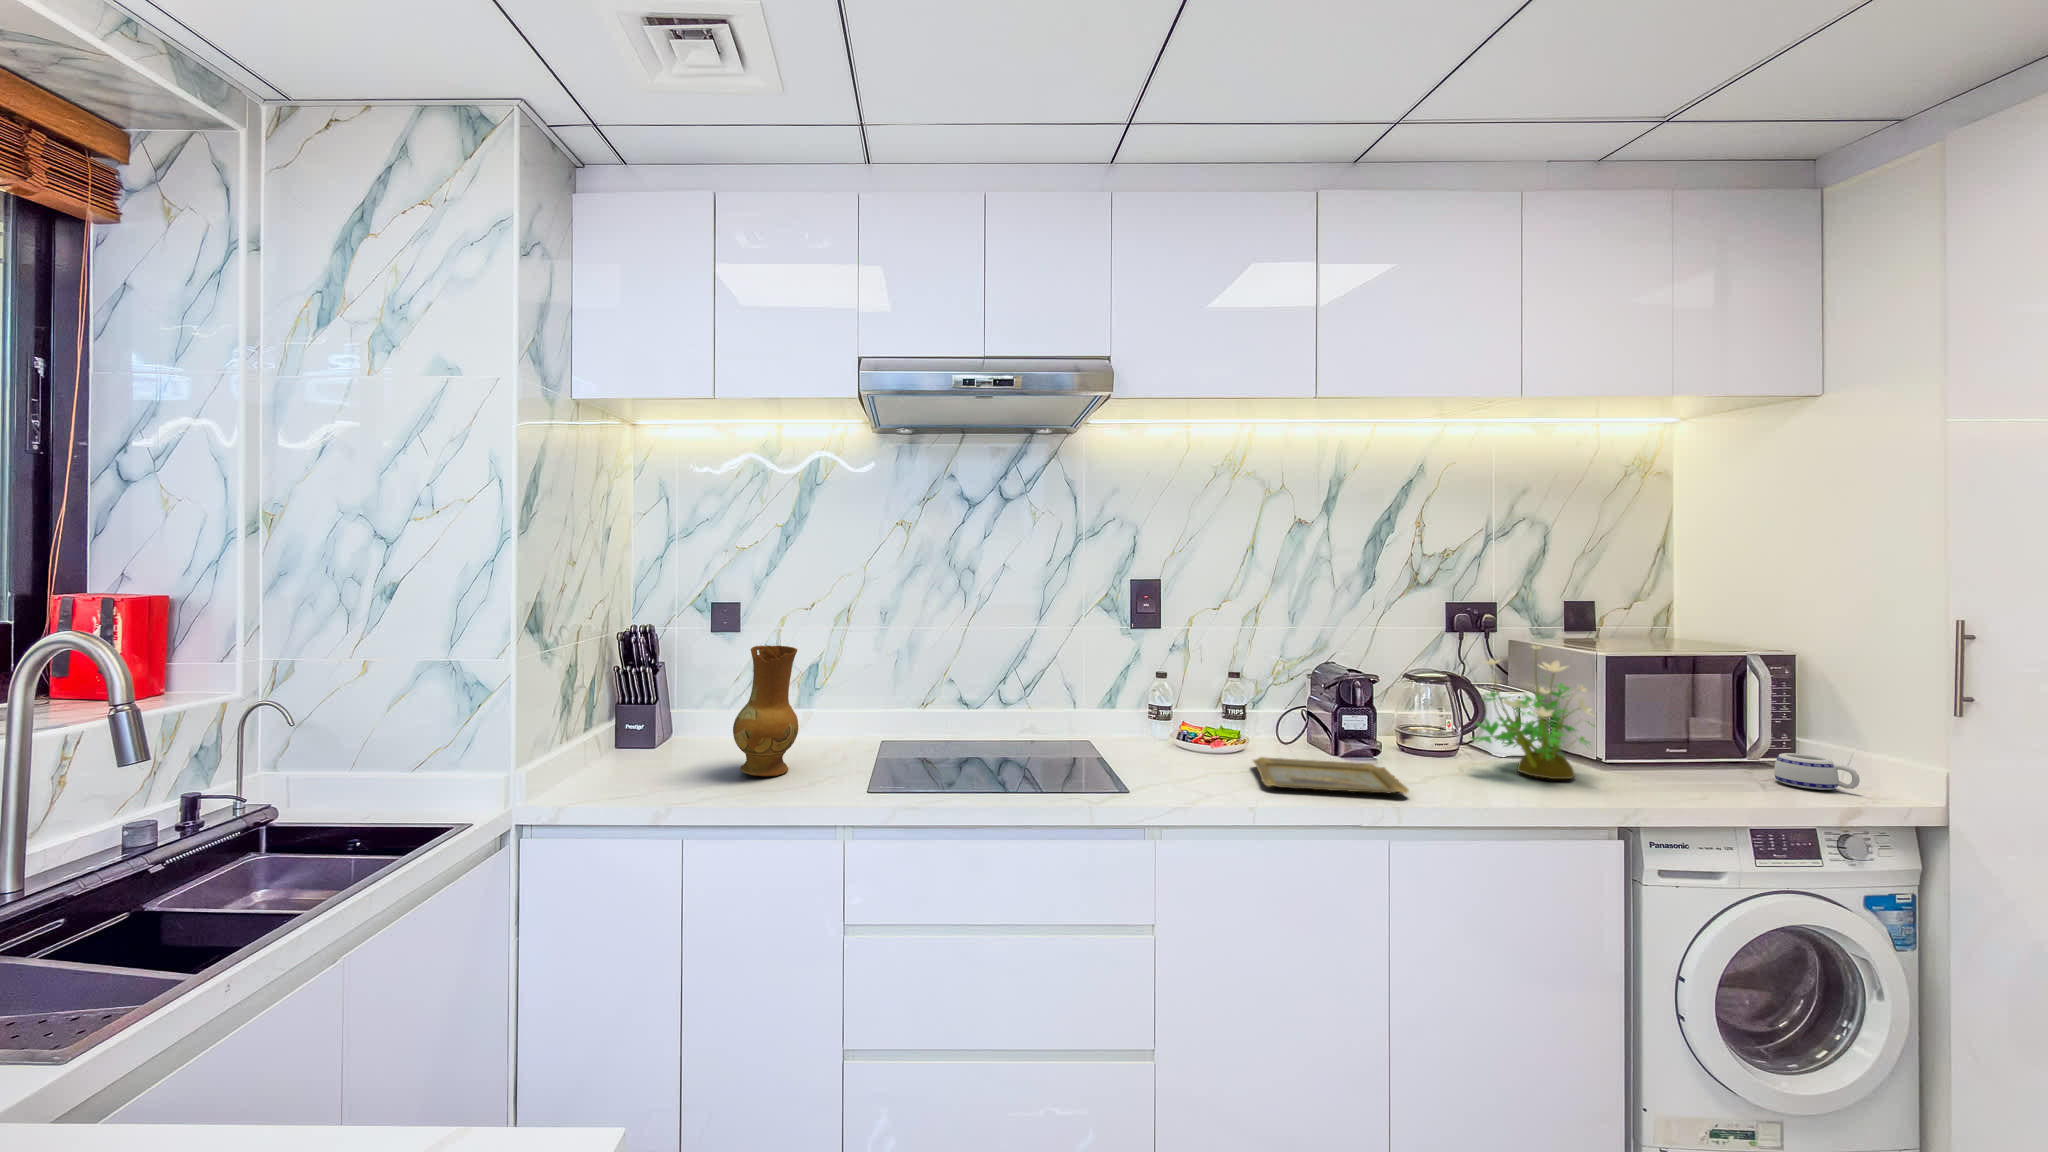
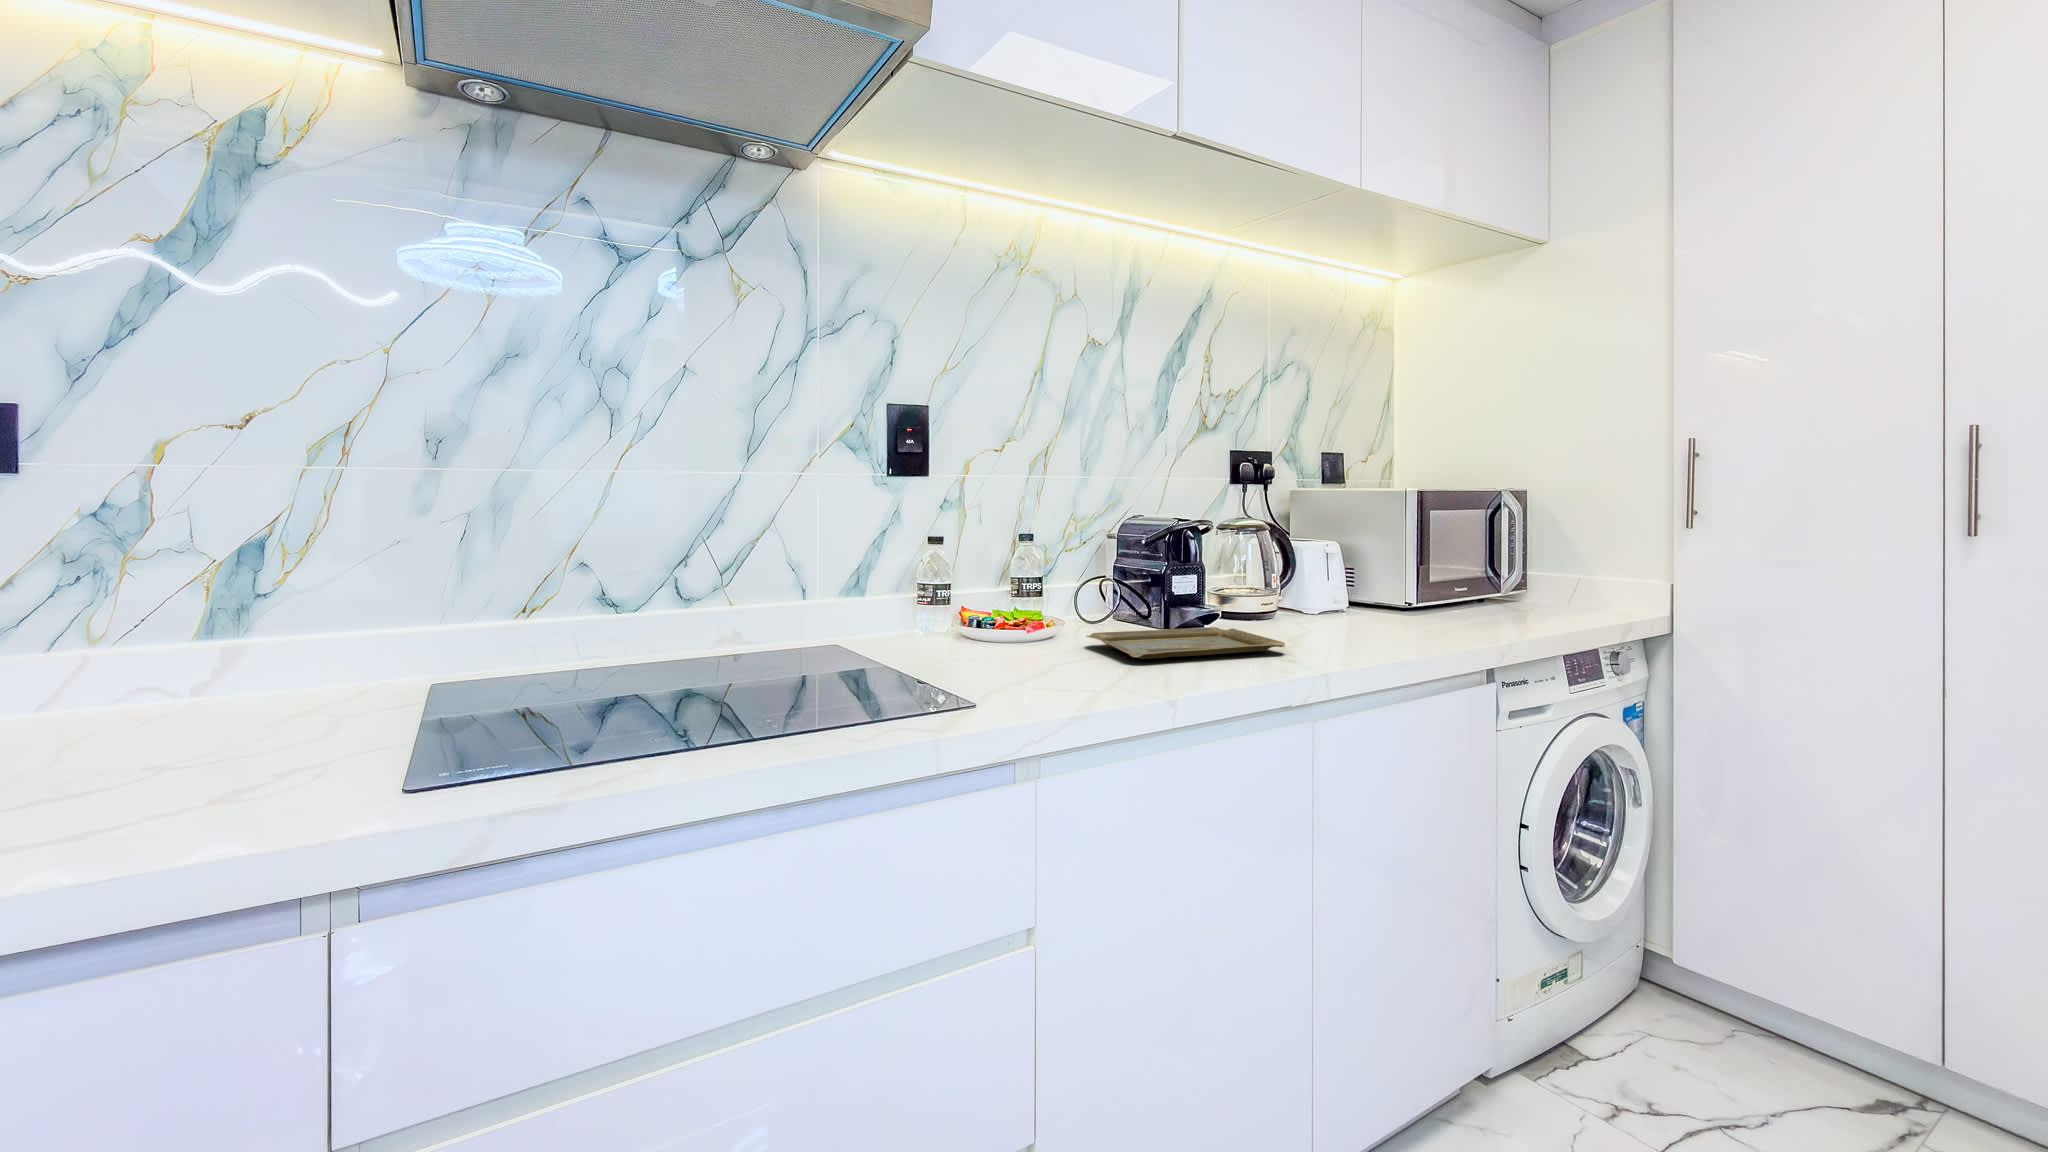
ceramic jug: present [733,646,798,776] -> none [133,471,311,746]
potted plant: present [1472,646,1594,779] -> none [1305,479,1424,624]
mug: present [1774,753,1860,790] -> none [1528,583,1592,613]

